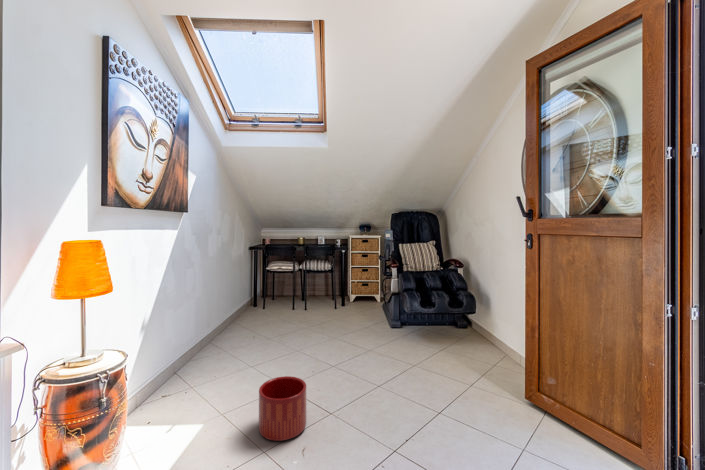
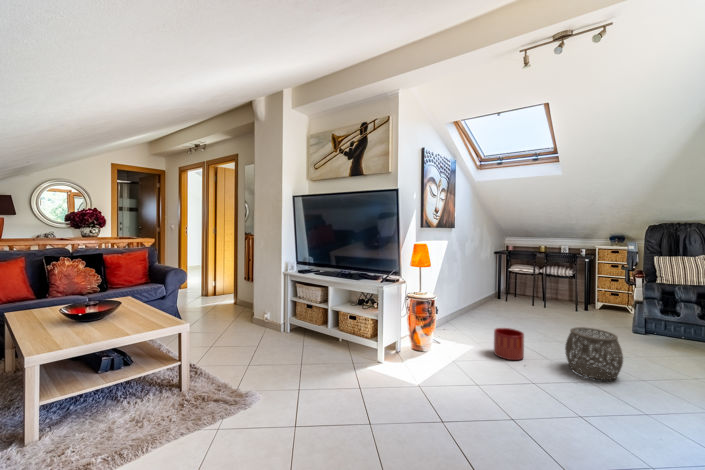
woven basket: none [360,350,428,431] -> present [565,327,623,380]

